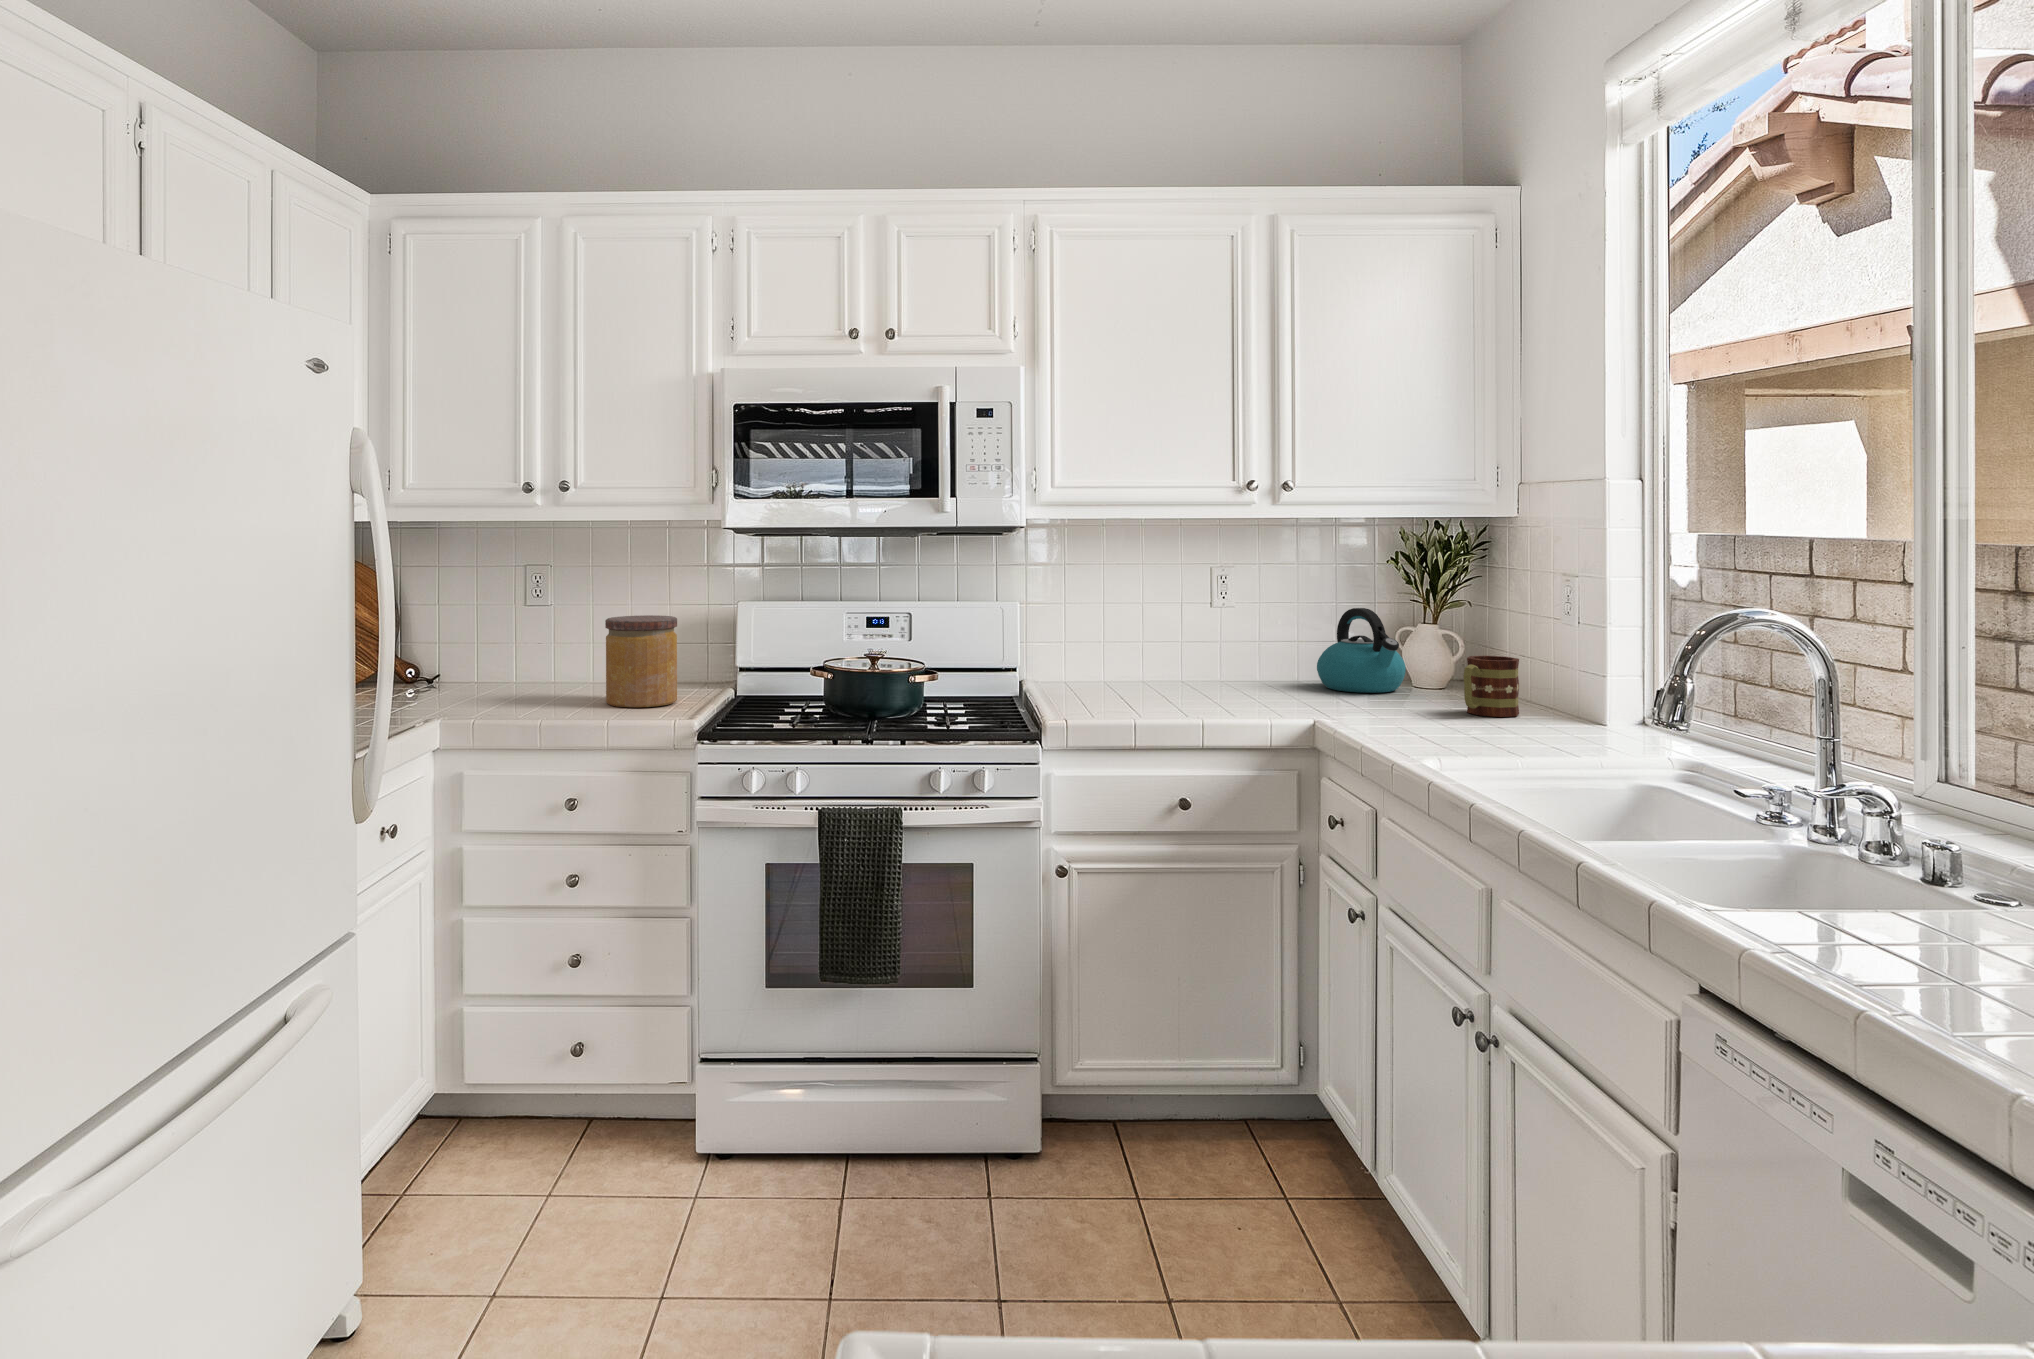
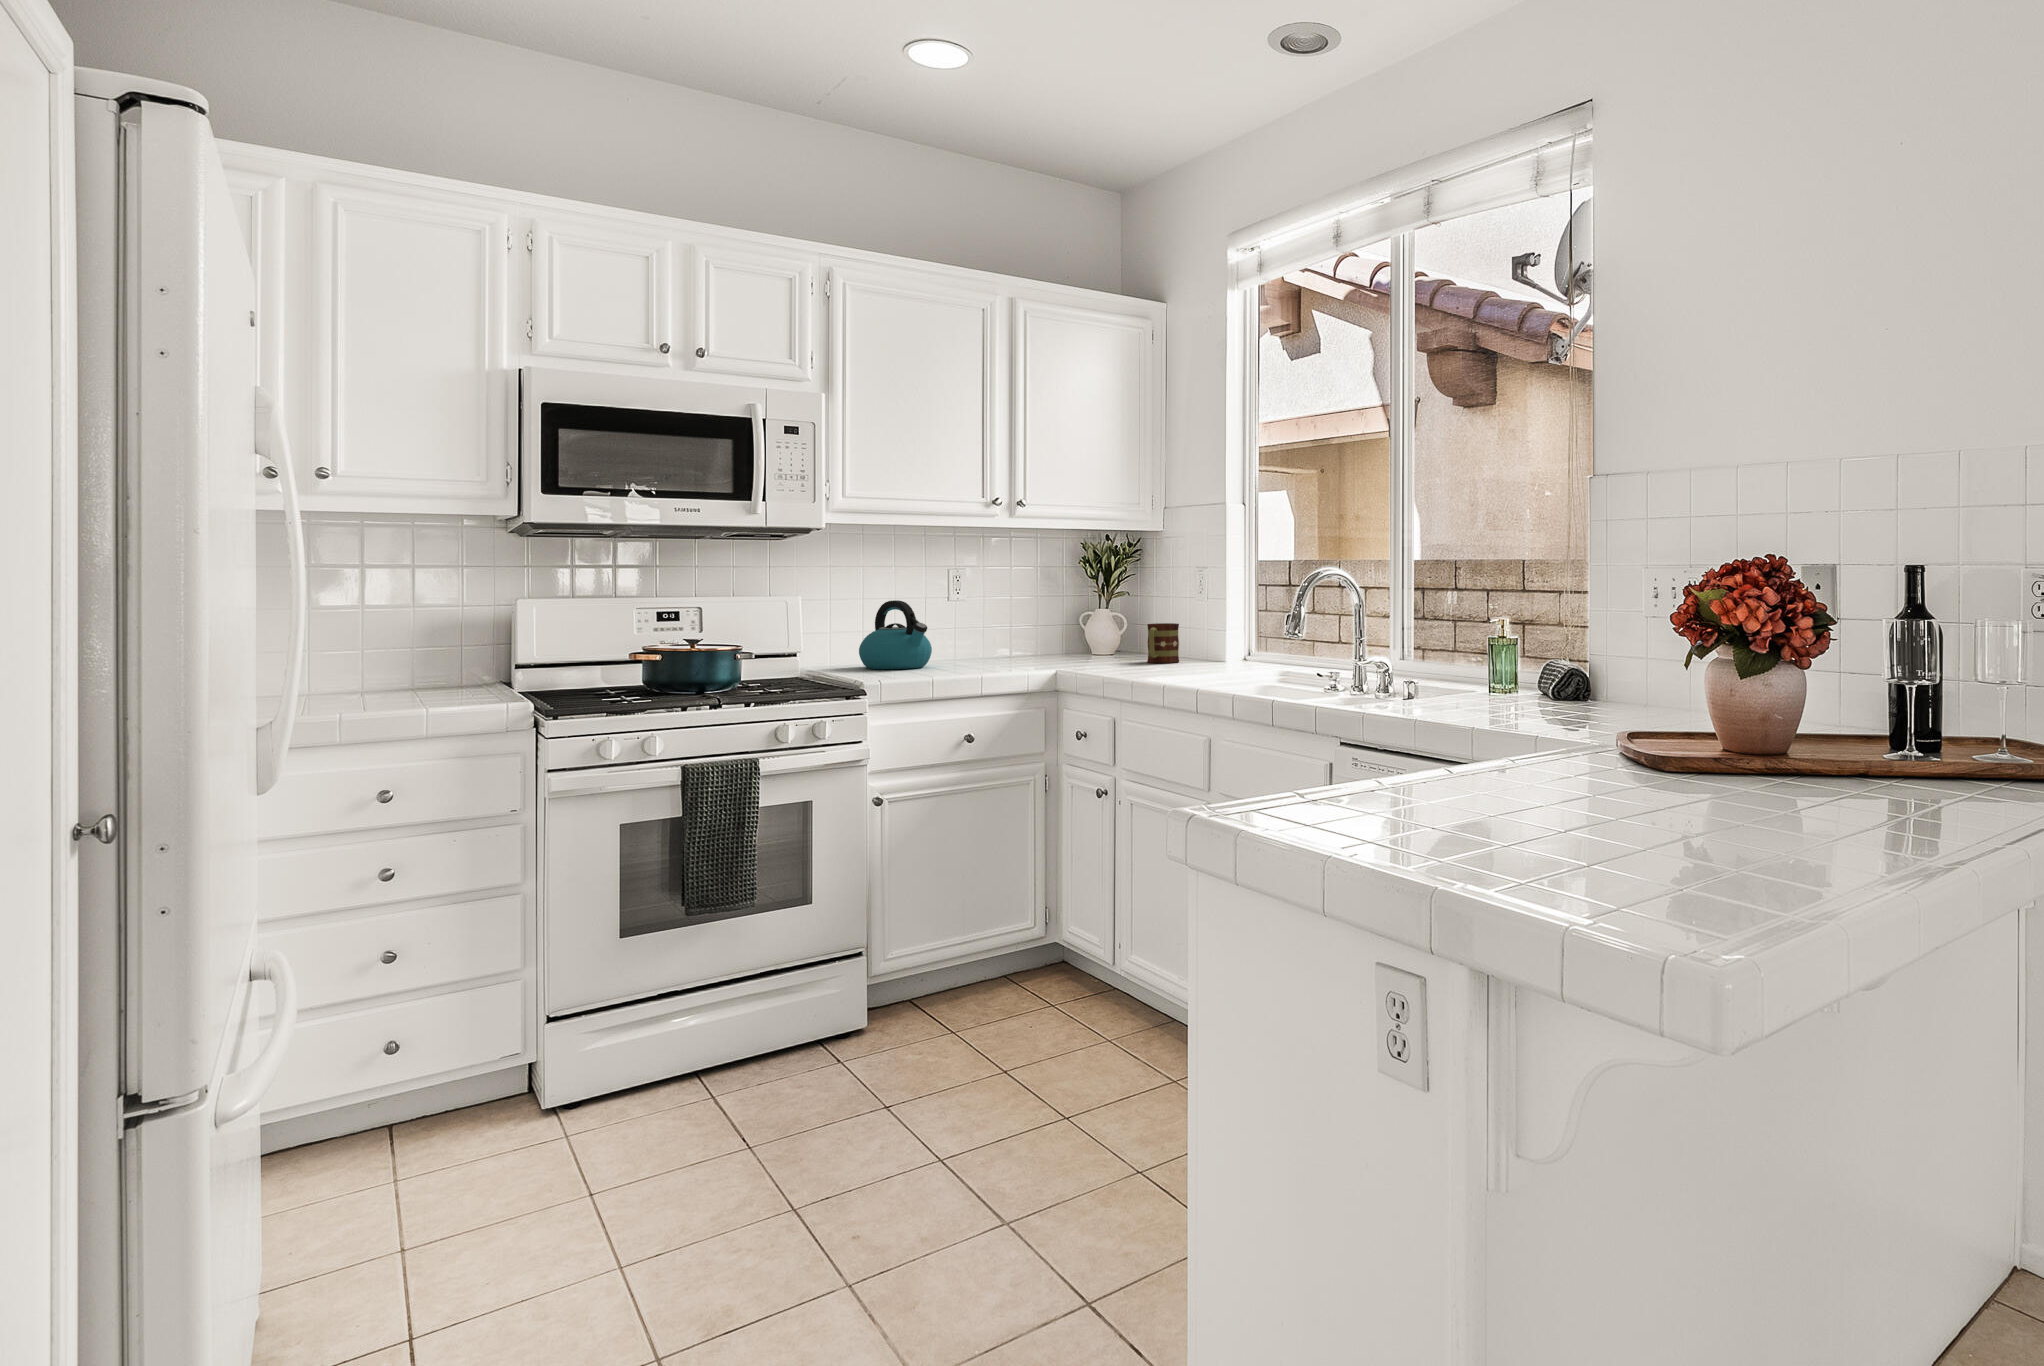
kettle: present [1317,608,1406,693] -> present [859,600,932,669]
jar: present [605,615,677,707] -> none [381,612,468,702]

